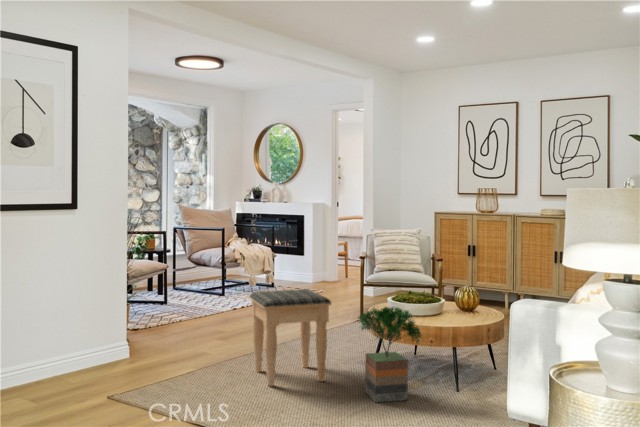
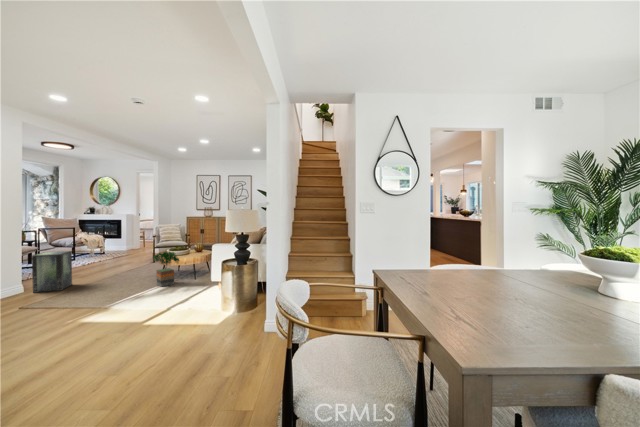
storage box: none [140,281,204,370] -> present [32,251,72,293]
footstool: present [249,289,331,387] -> none [99,249,141,289]

